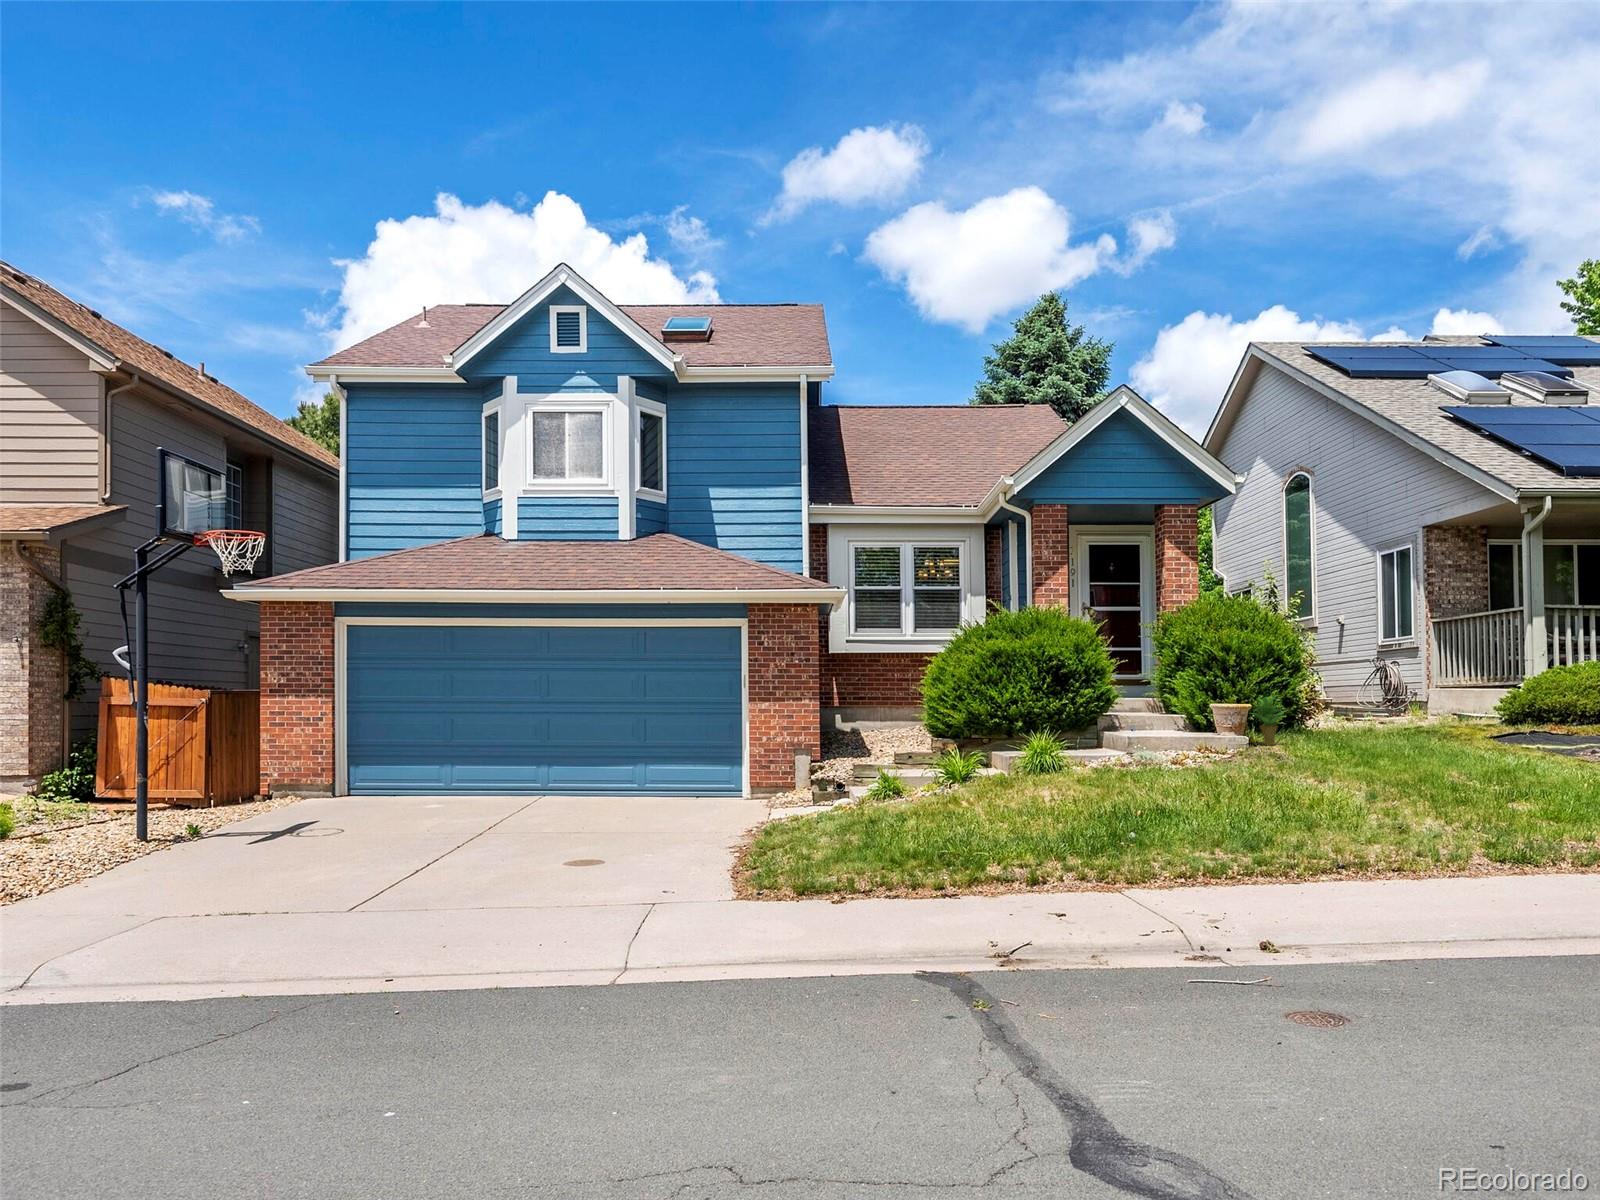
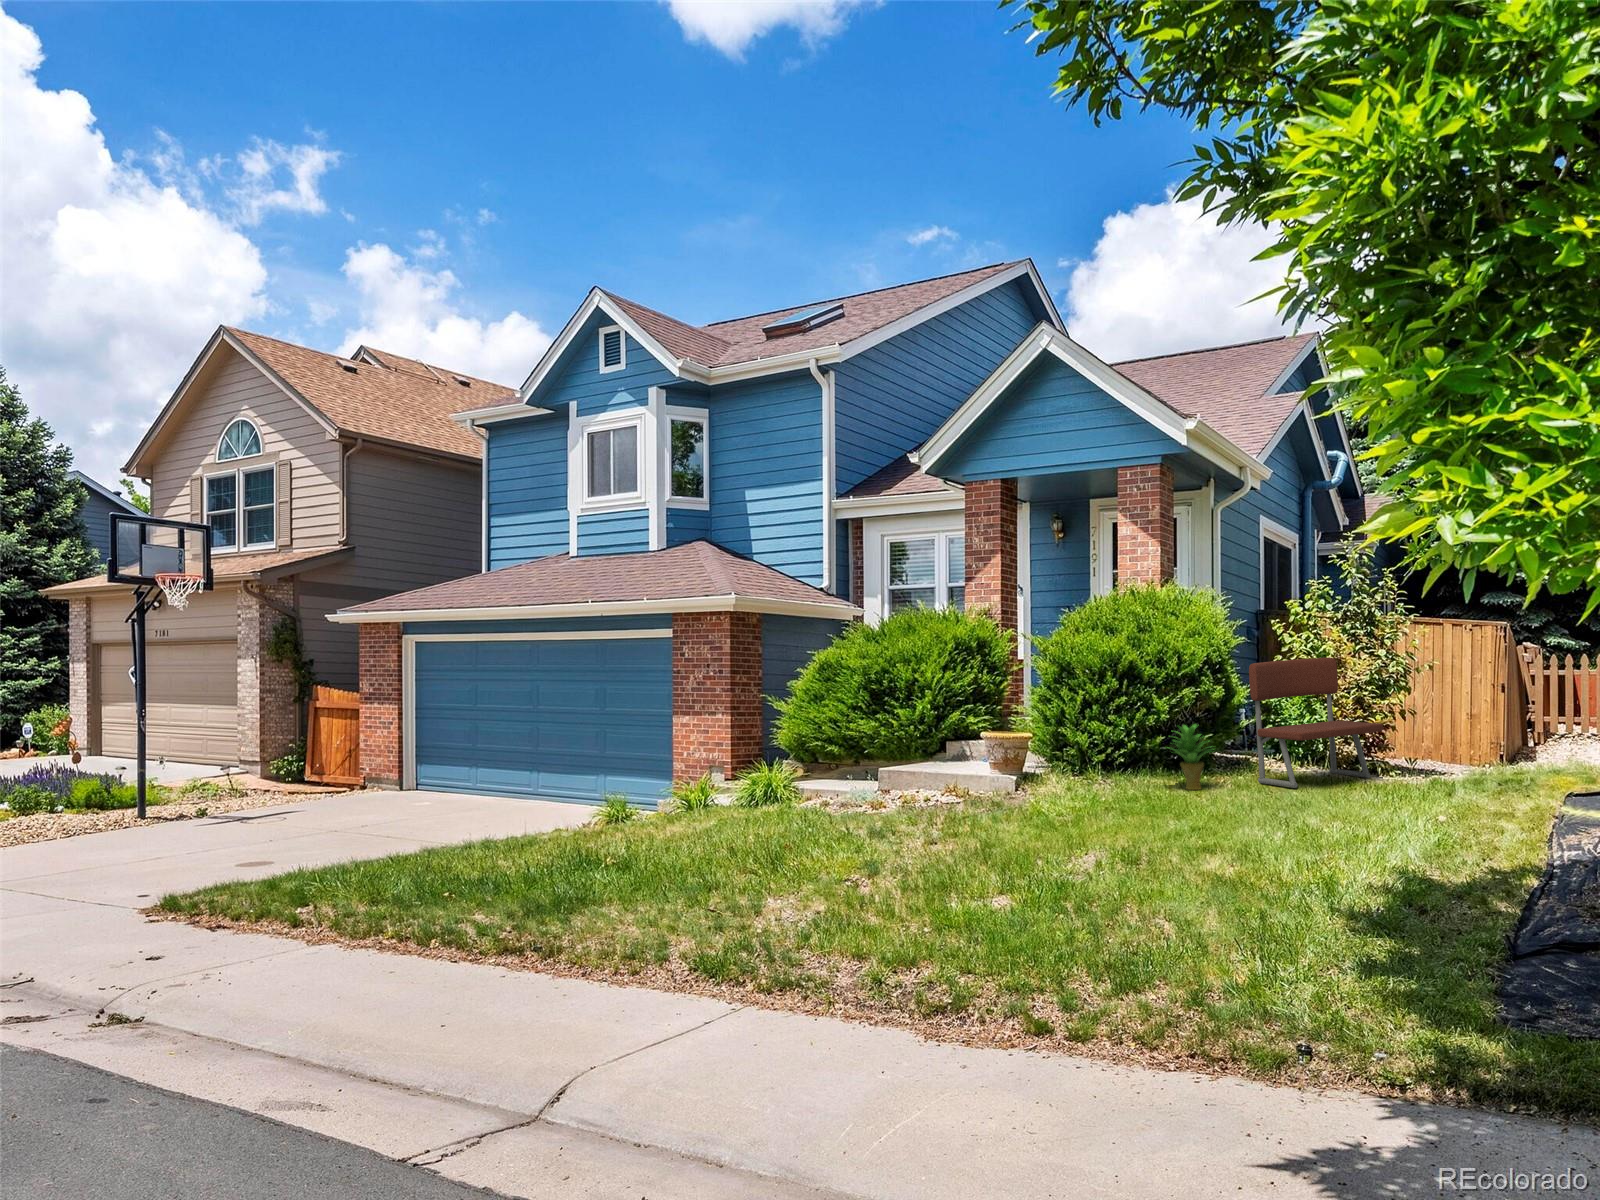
bench: none [1295,652,1363,741] -> present [1249,657,1383,788]

